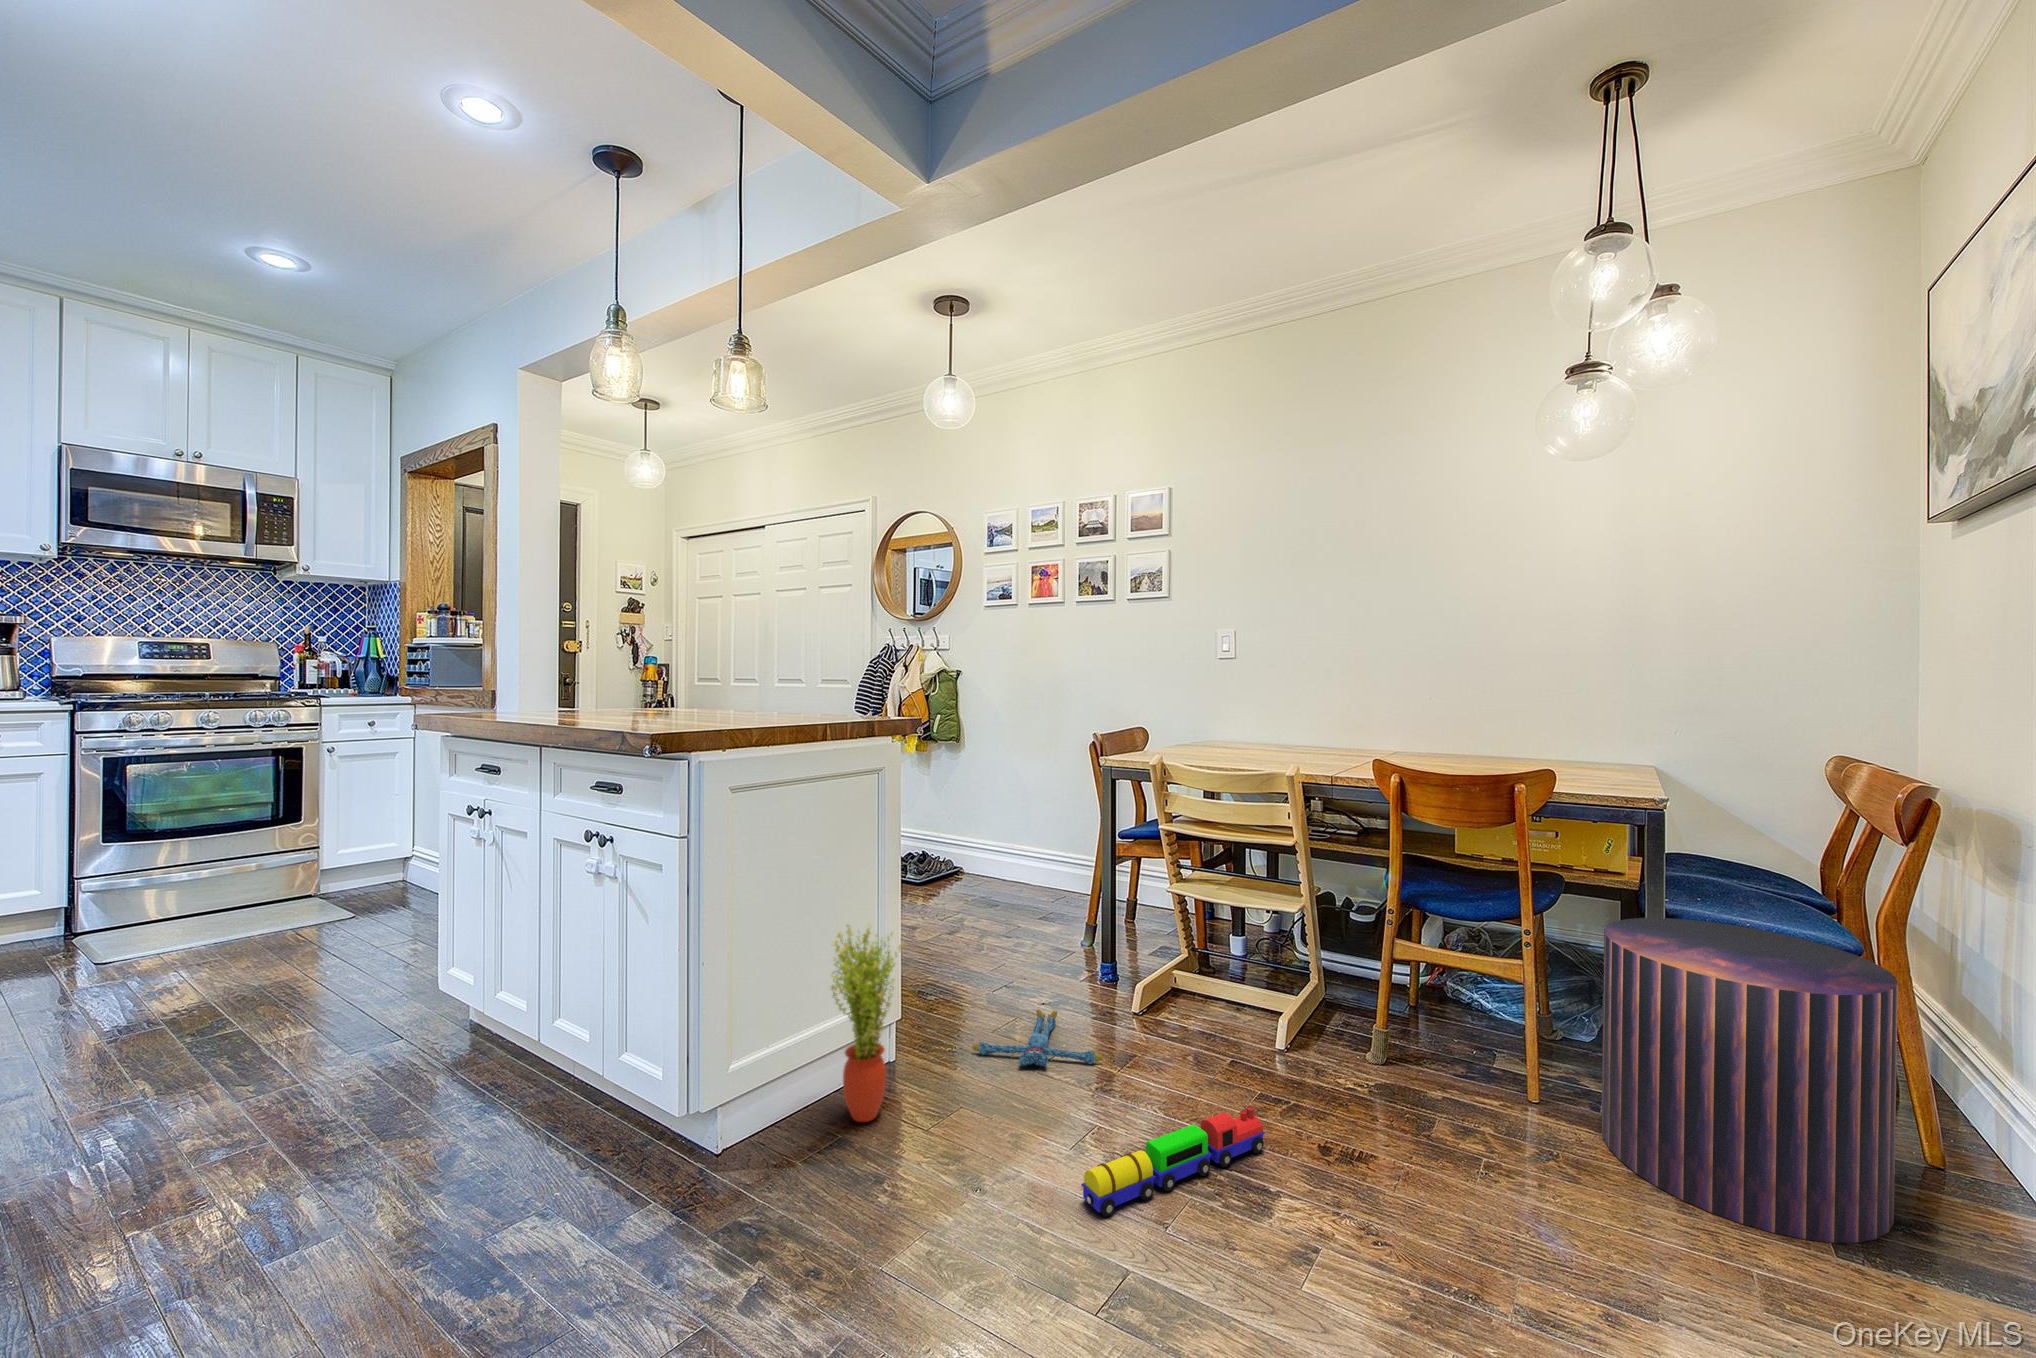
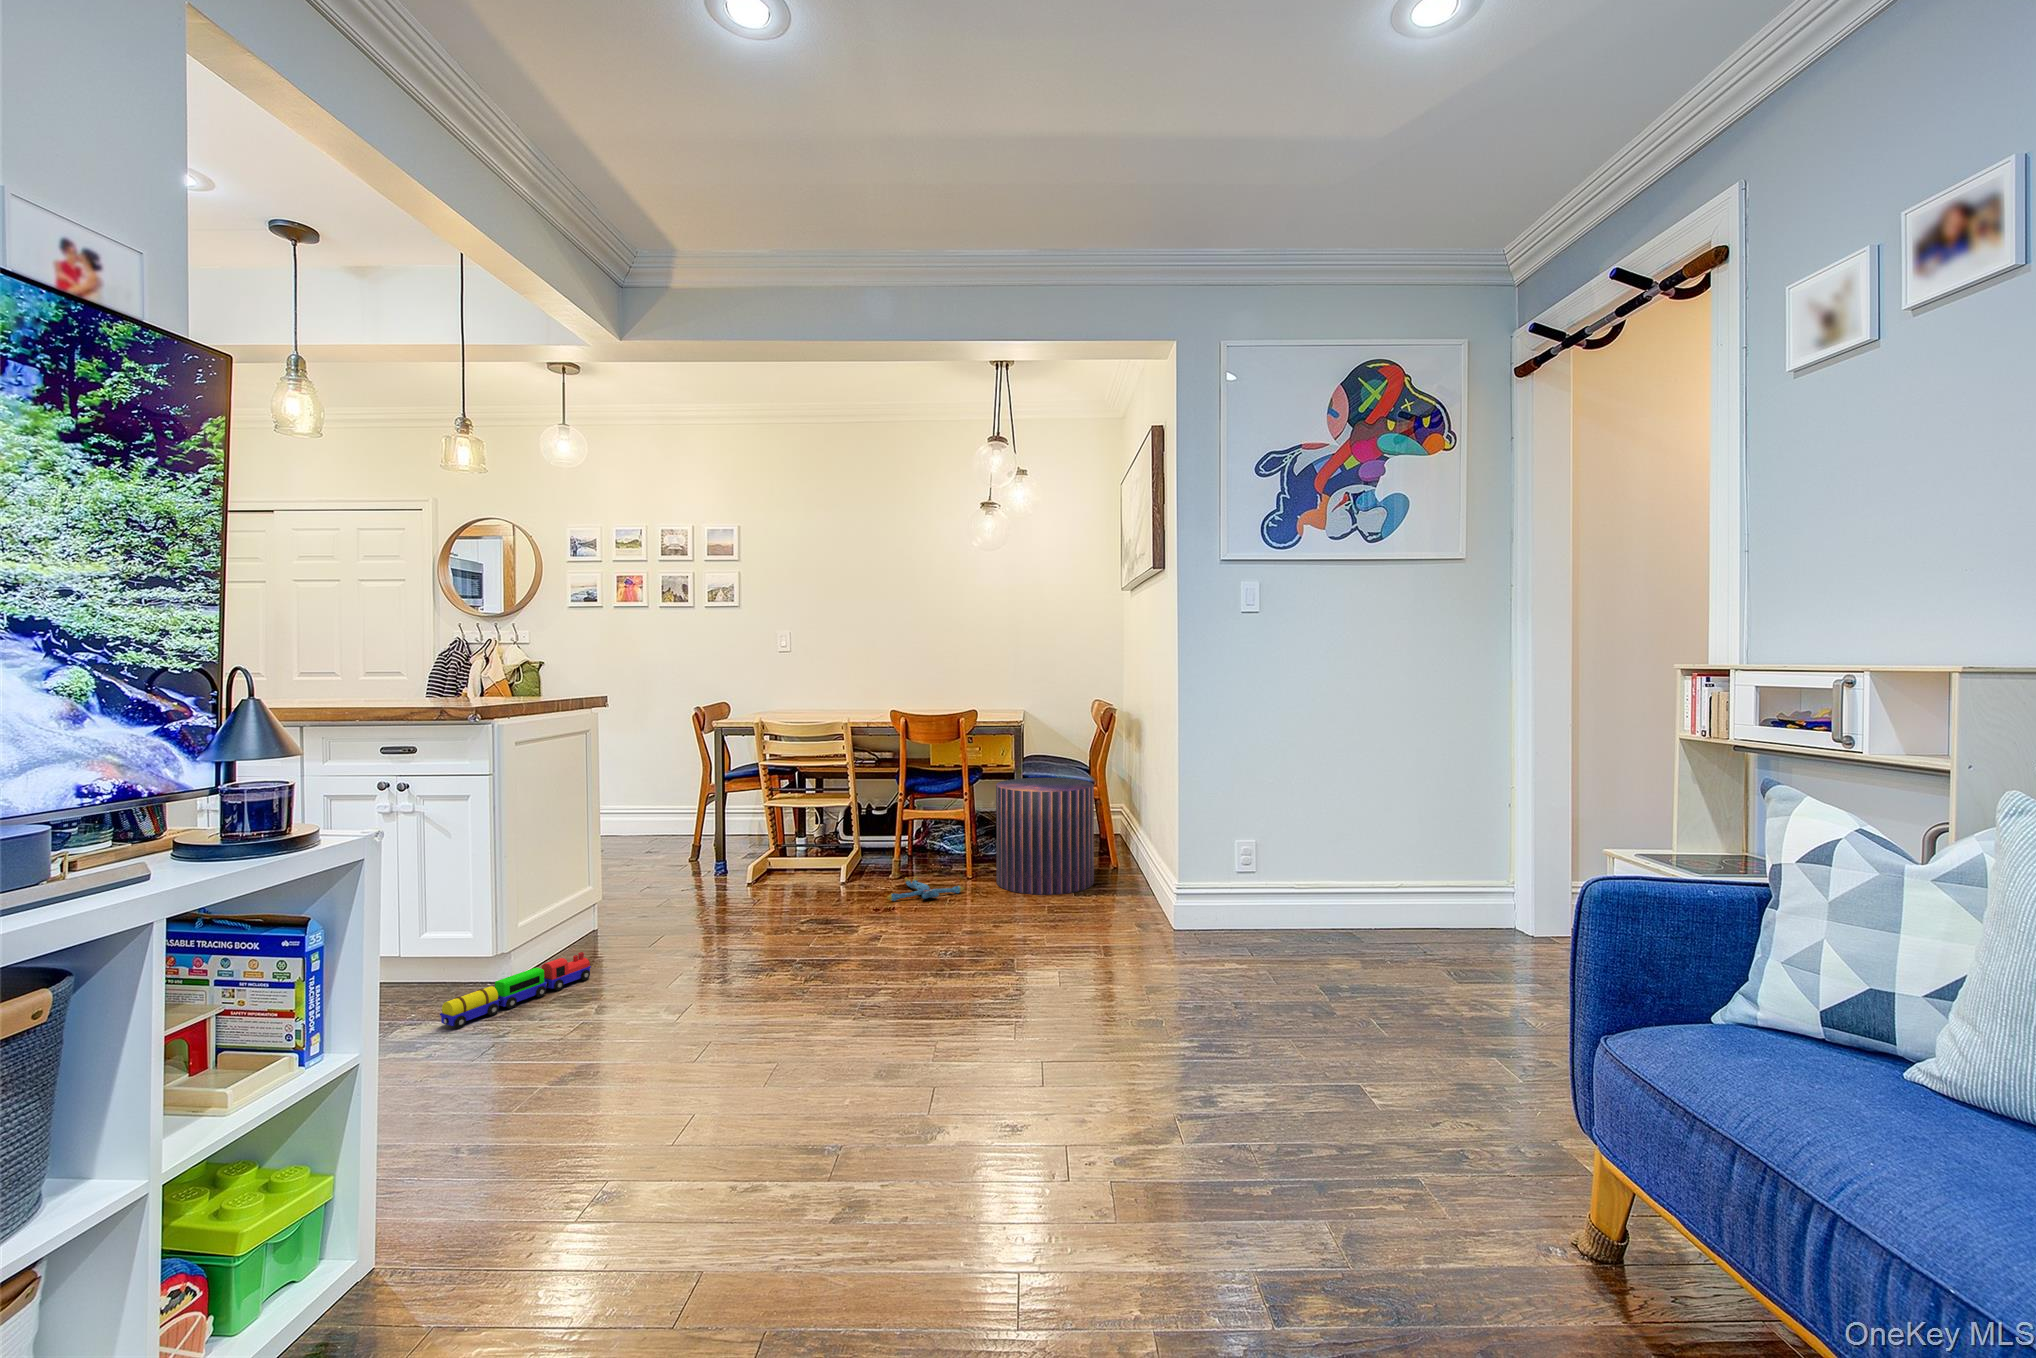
potted plant: present [831,926,904,1122] -> none [576,823,624,949]
plush toy: present [972,1009,1103,1066] -> present [887,876,964,901]
toy train: present [1081,1106,1265,1217] -> present [440,952,591,1028]

